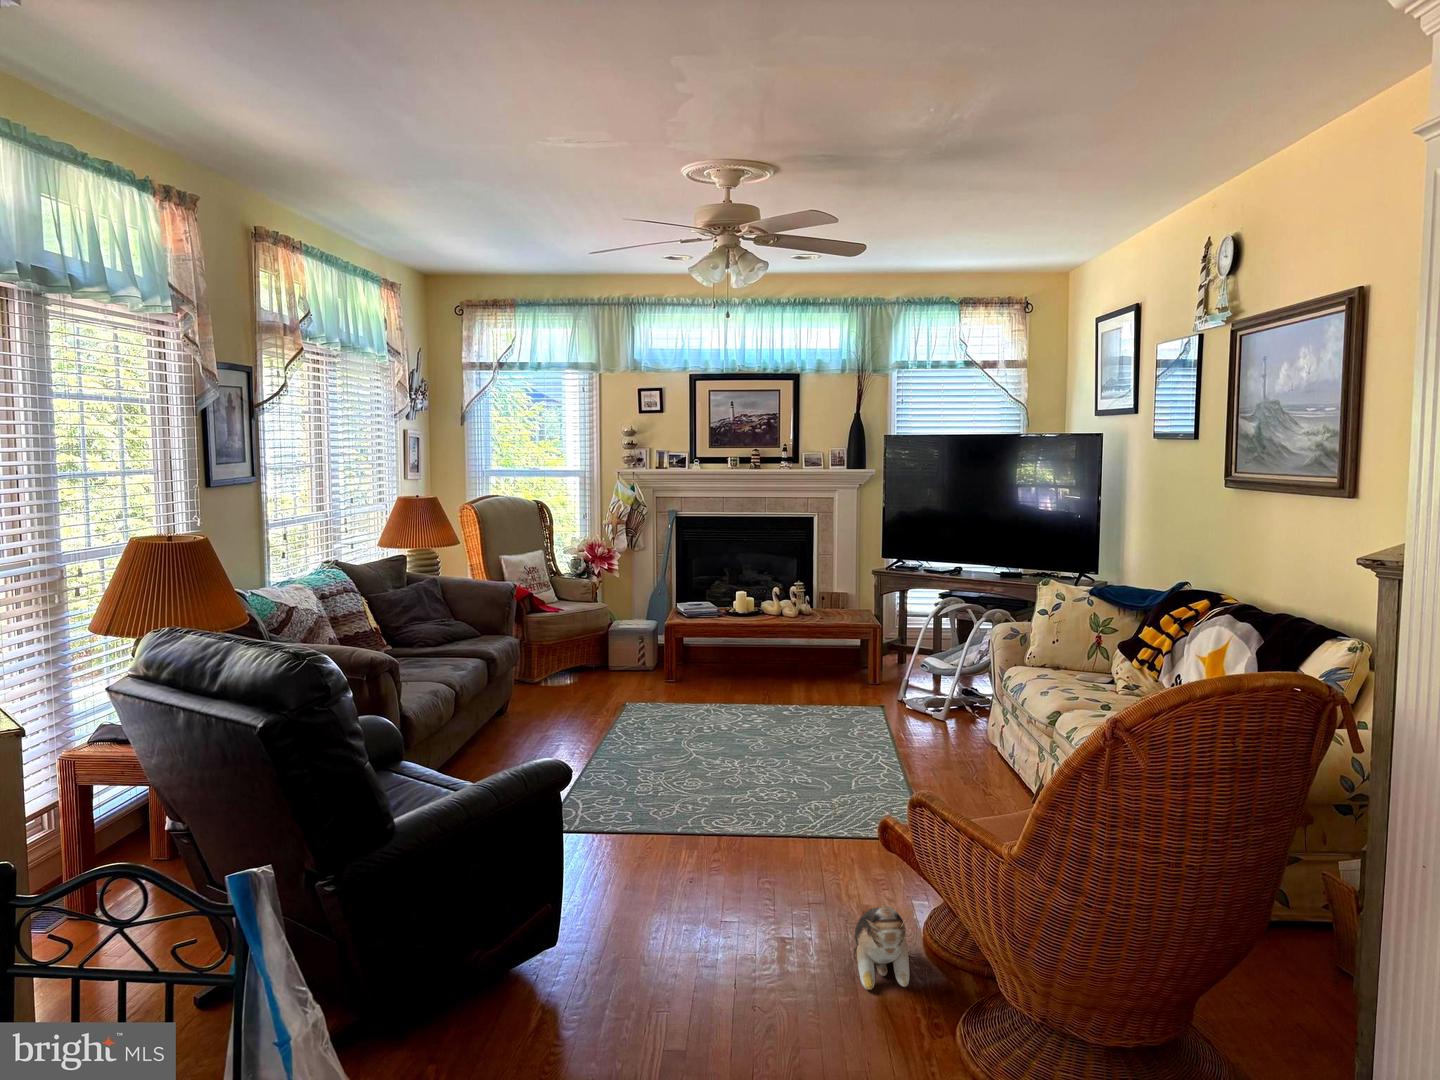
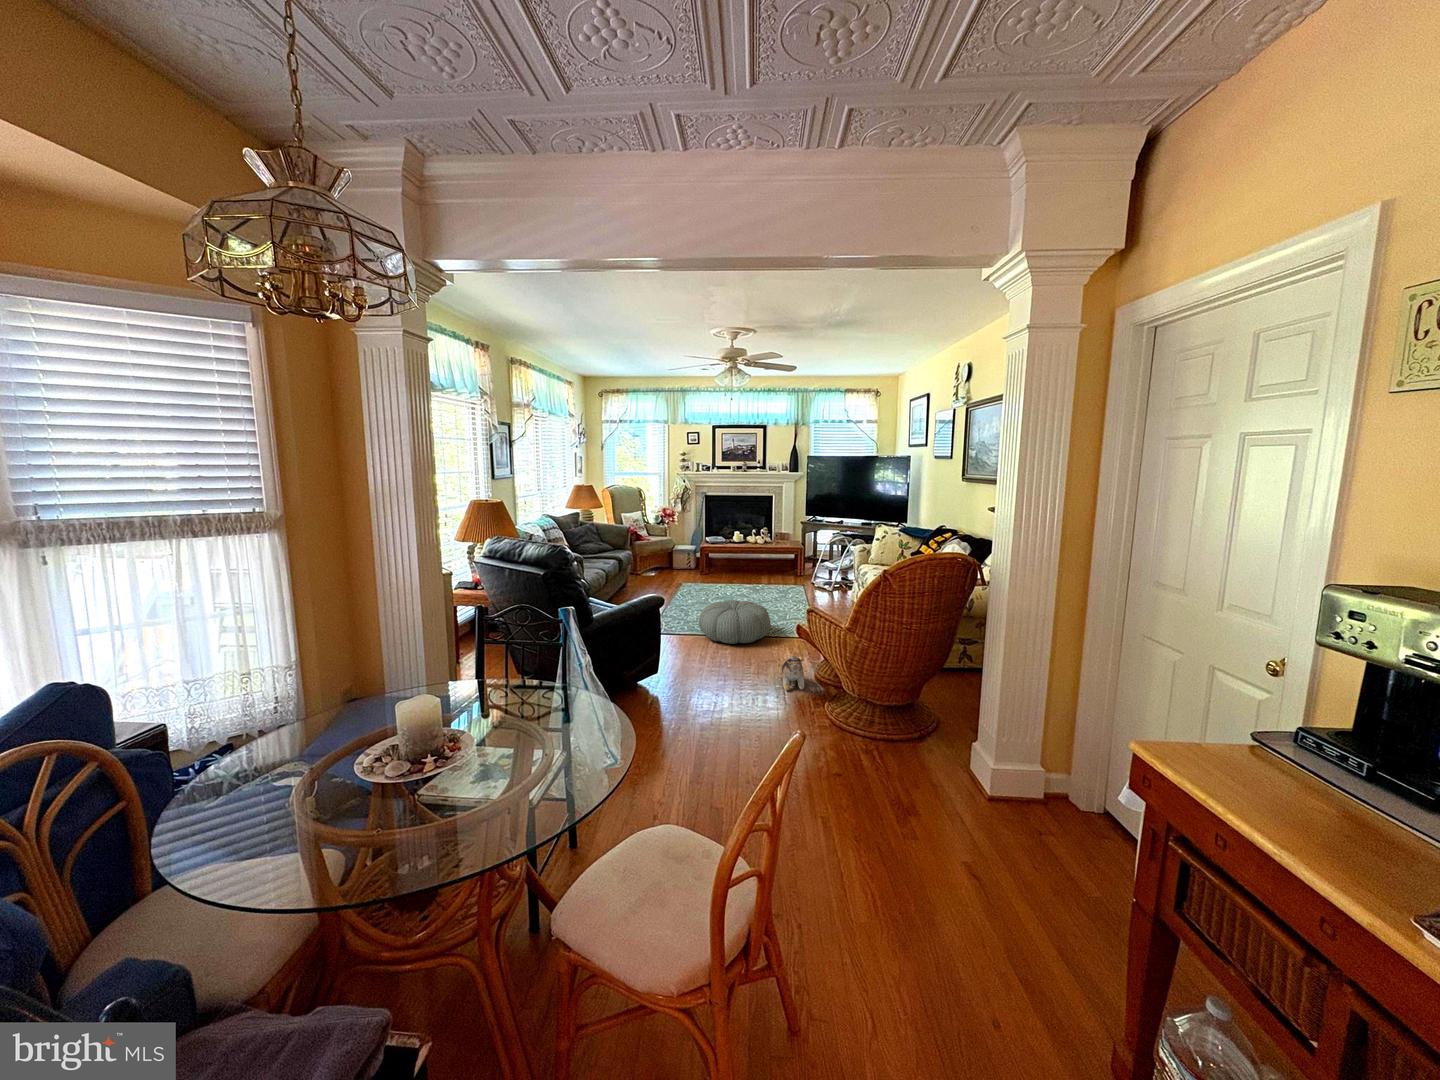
pouf: none [659,752,820,857] -> present [699,600,771,644]

